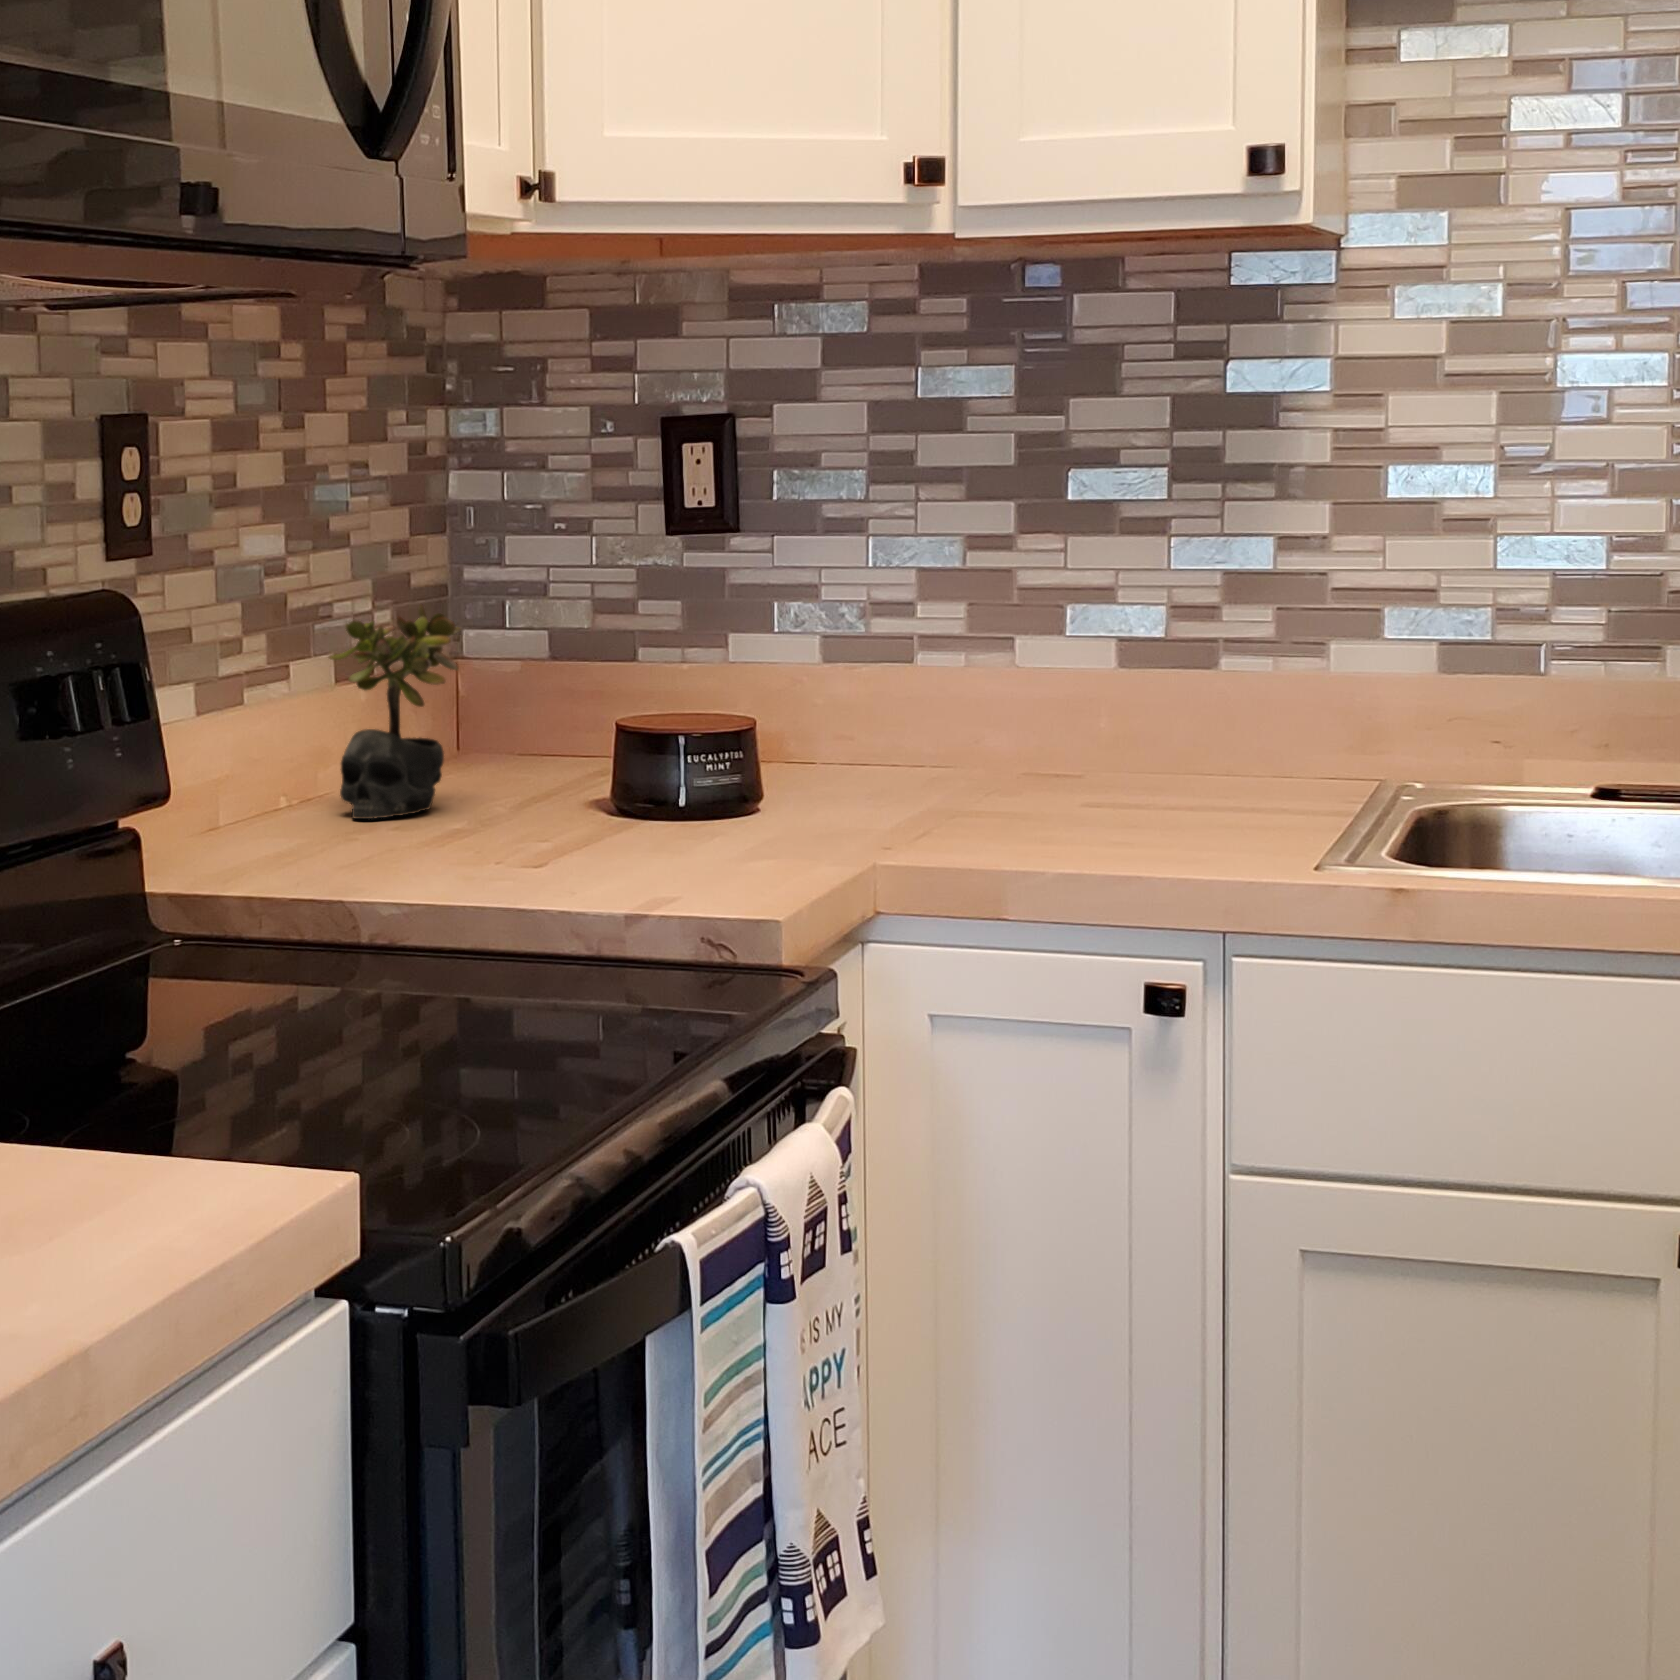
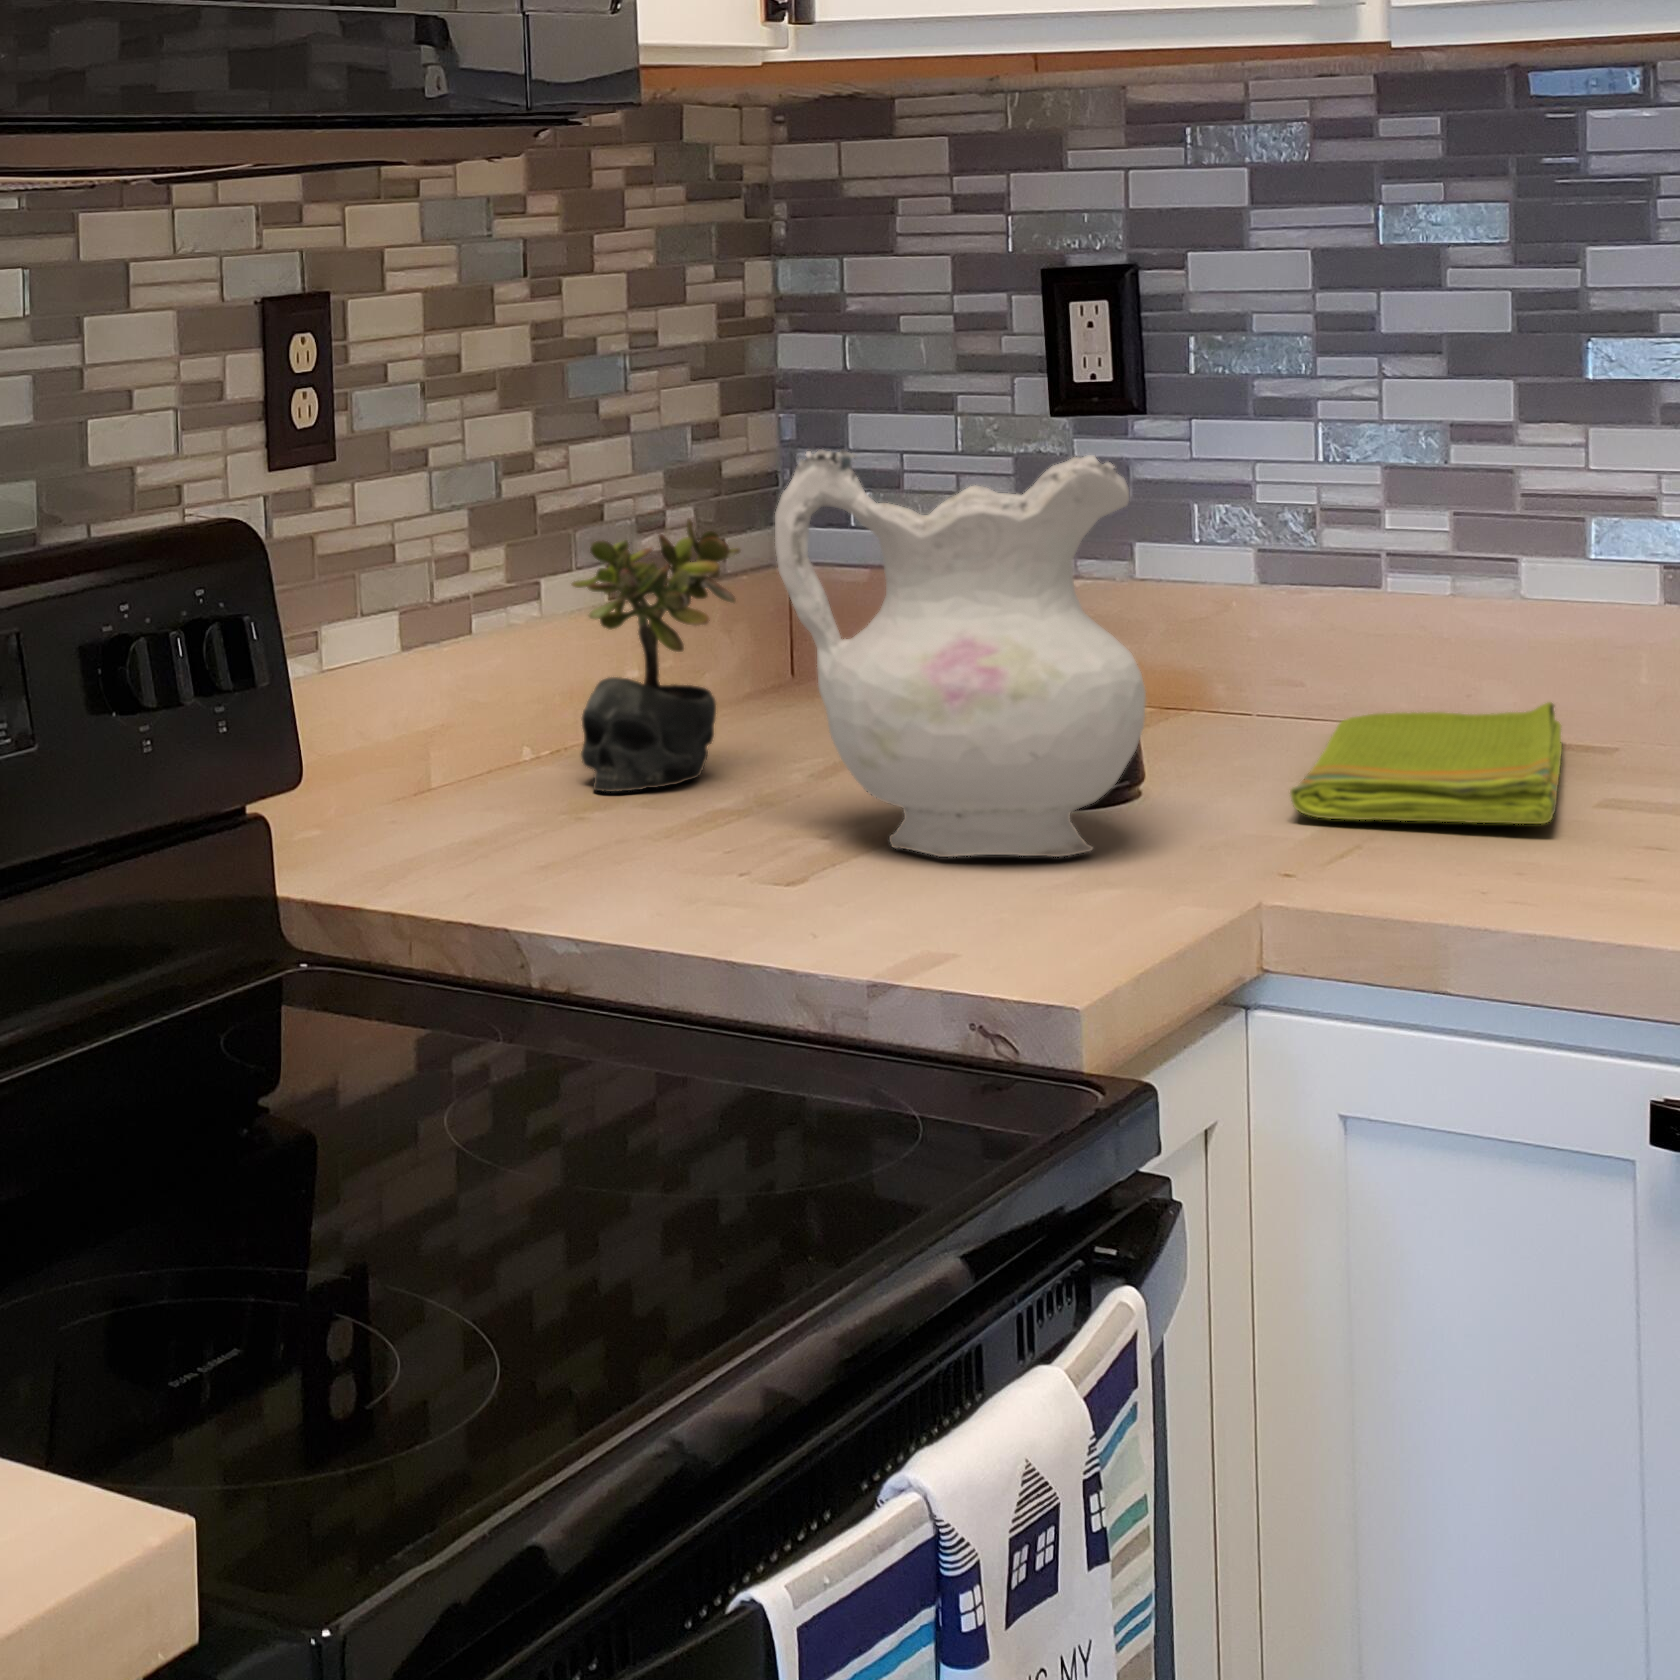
ceramic pitcher: none [512,538,786,846] -> present [775,450,1146,857]
dish towel: none [878,742,1060,817] -> present [1290,702,1562,824]

